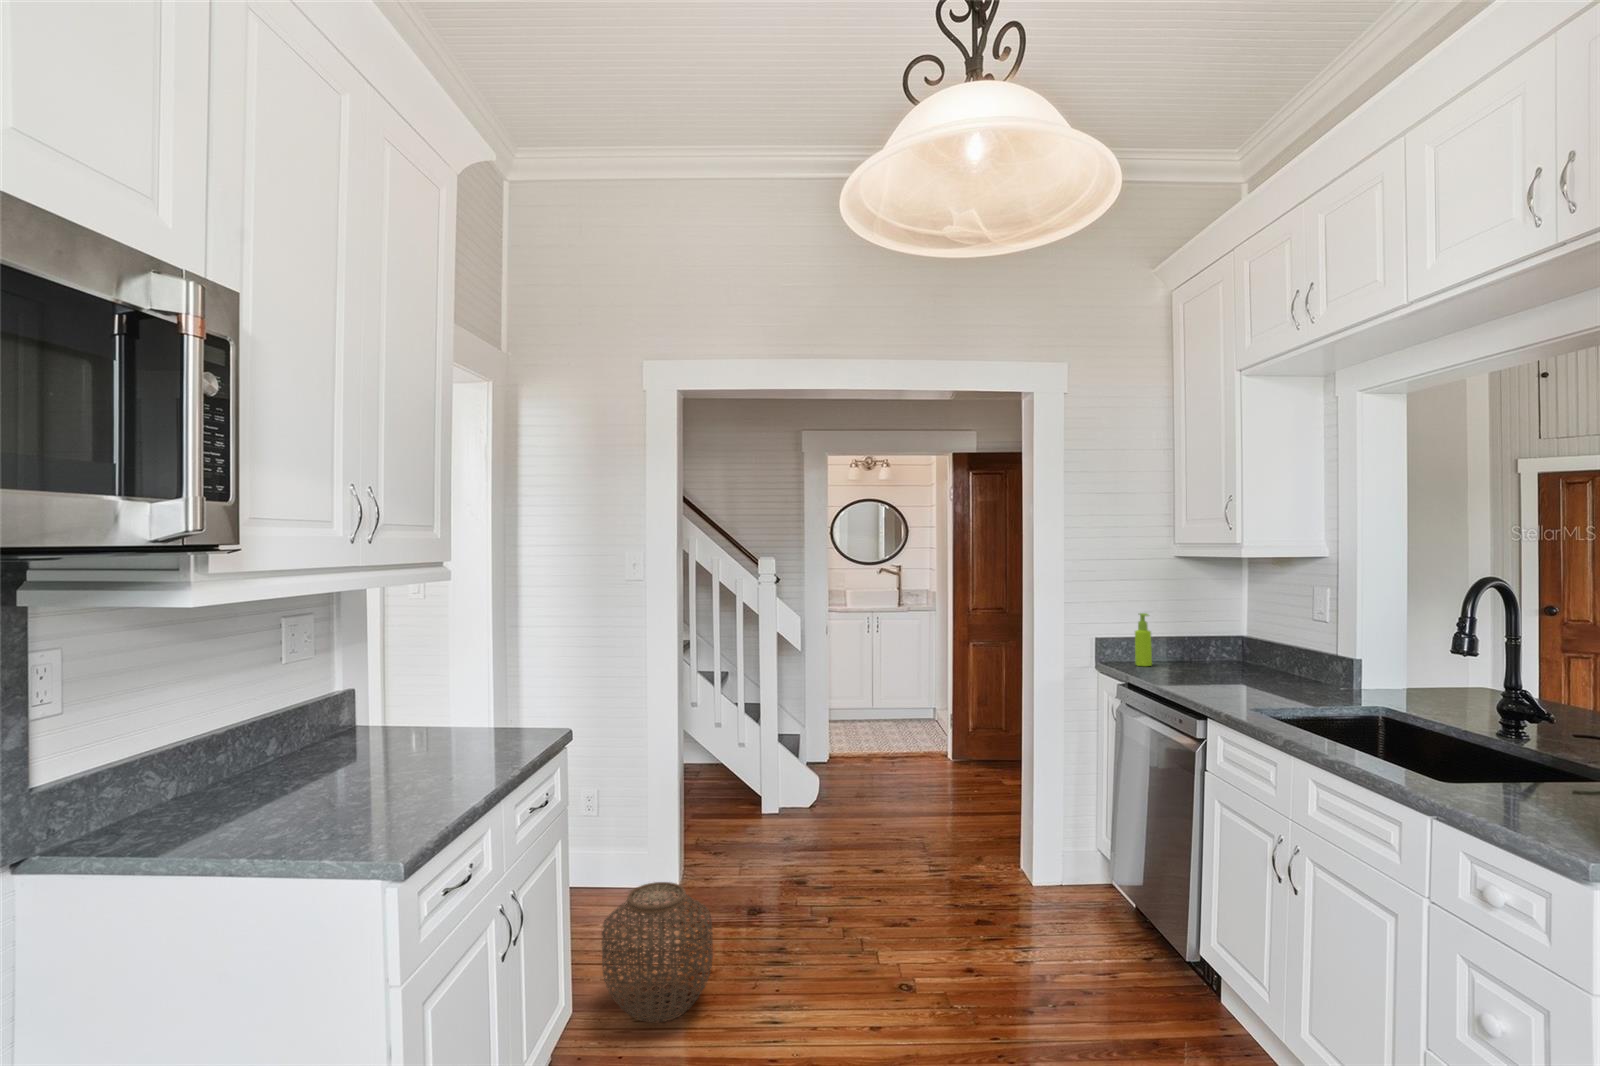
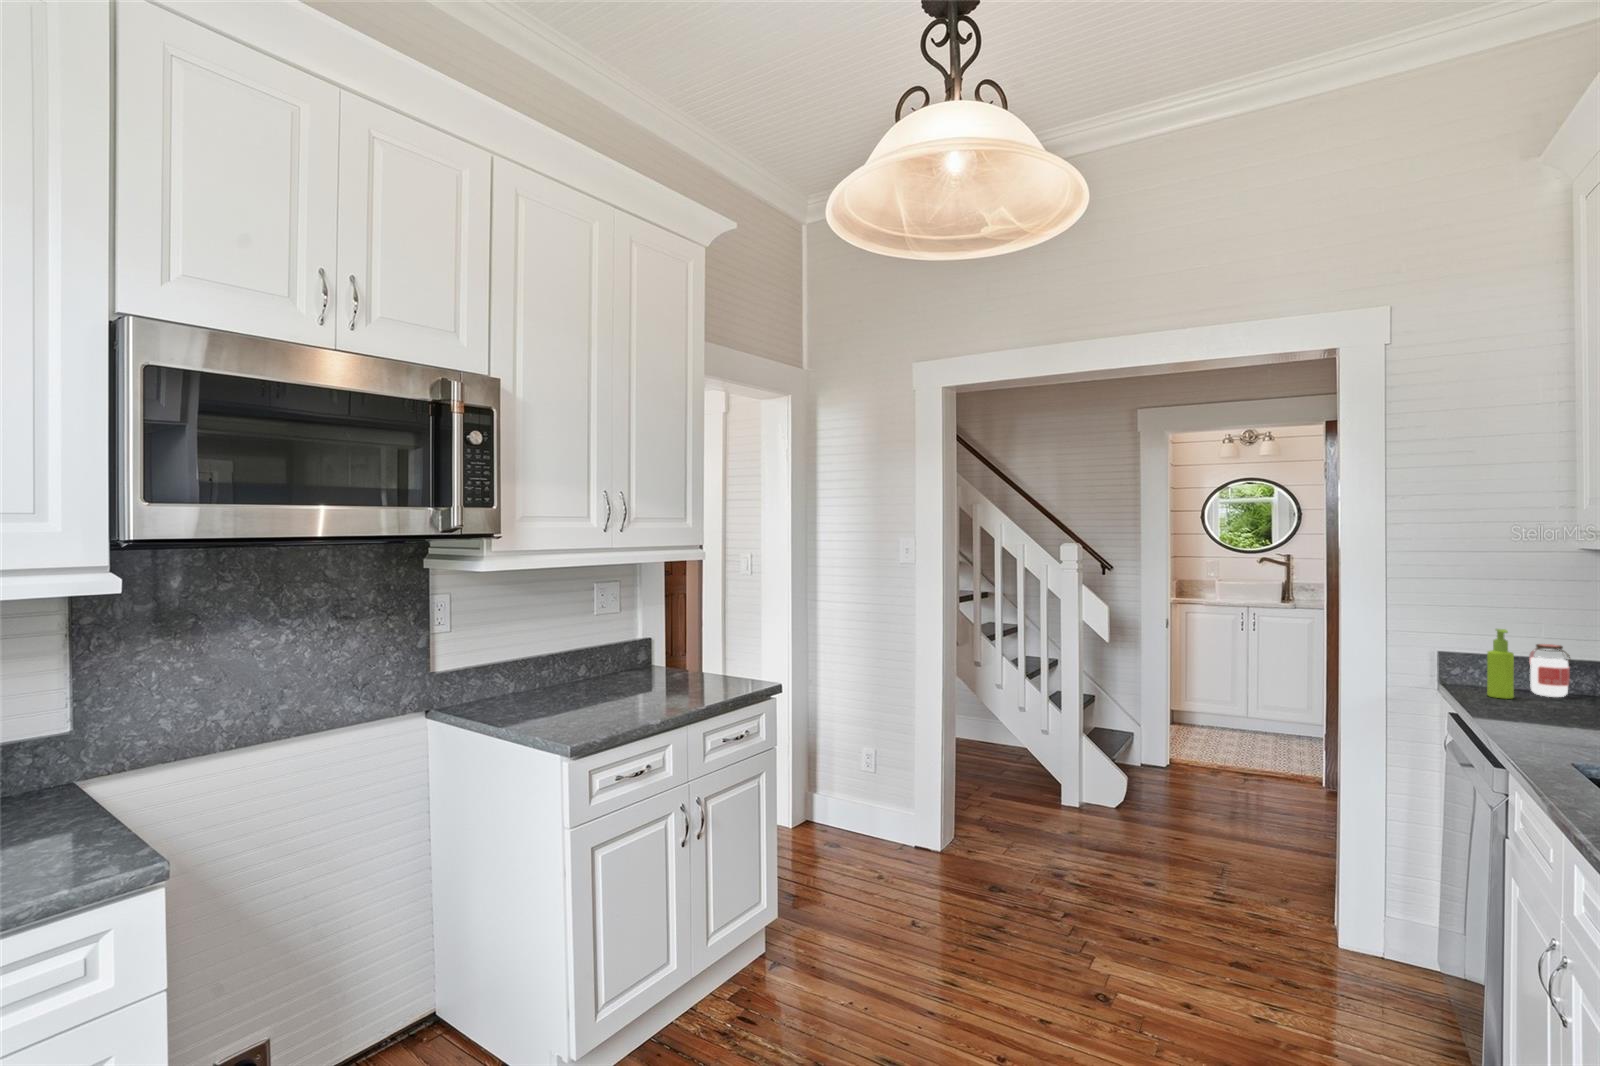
jar: none [1153,622,1179,662] -> present [1529,644,1570,697]
woven basket: present [602,882,713,1022] -> none [816,831,914,954]

